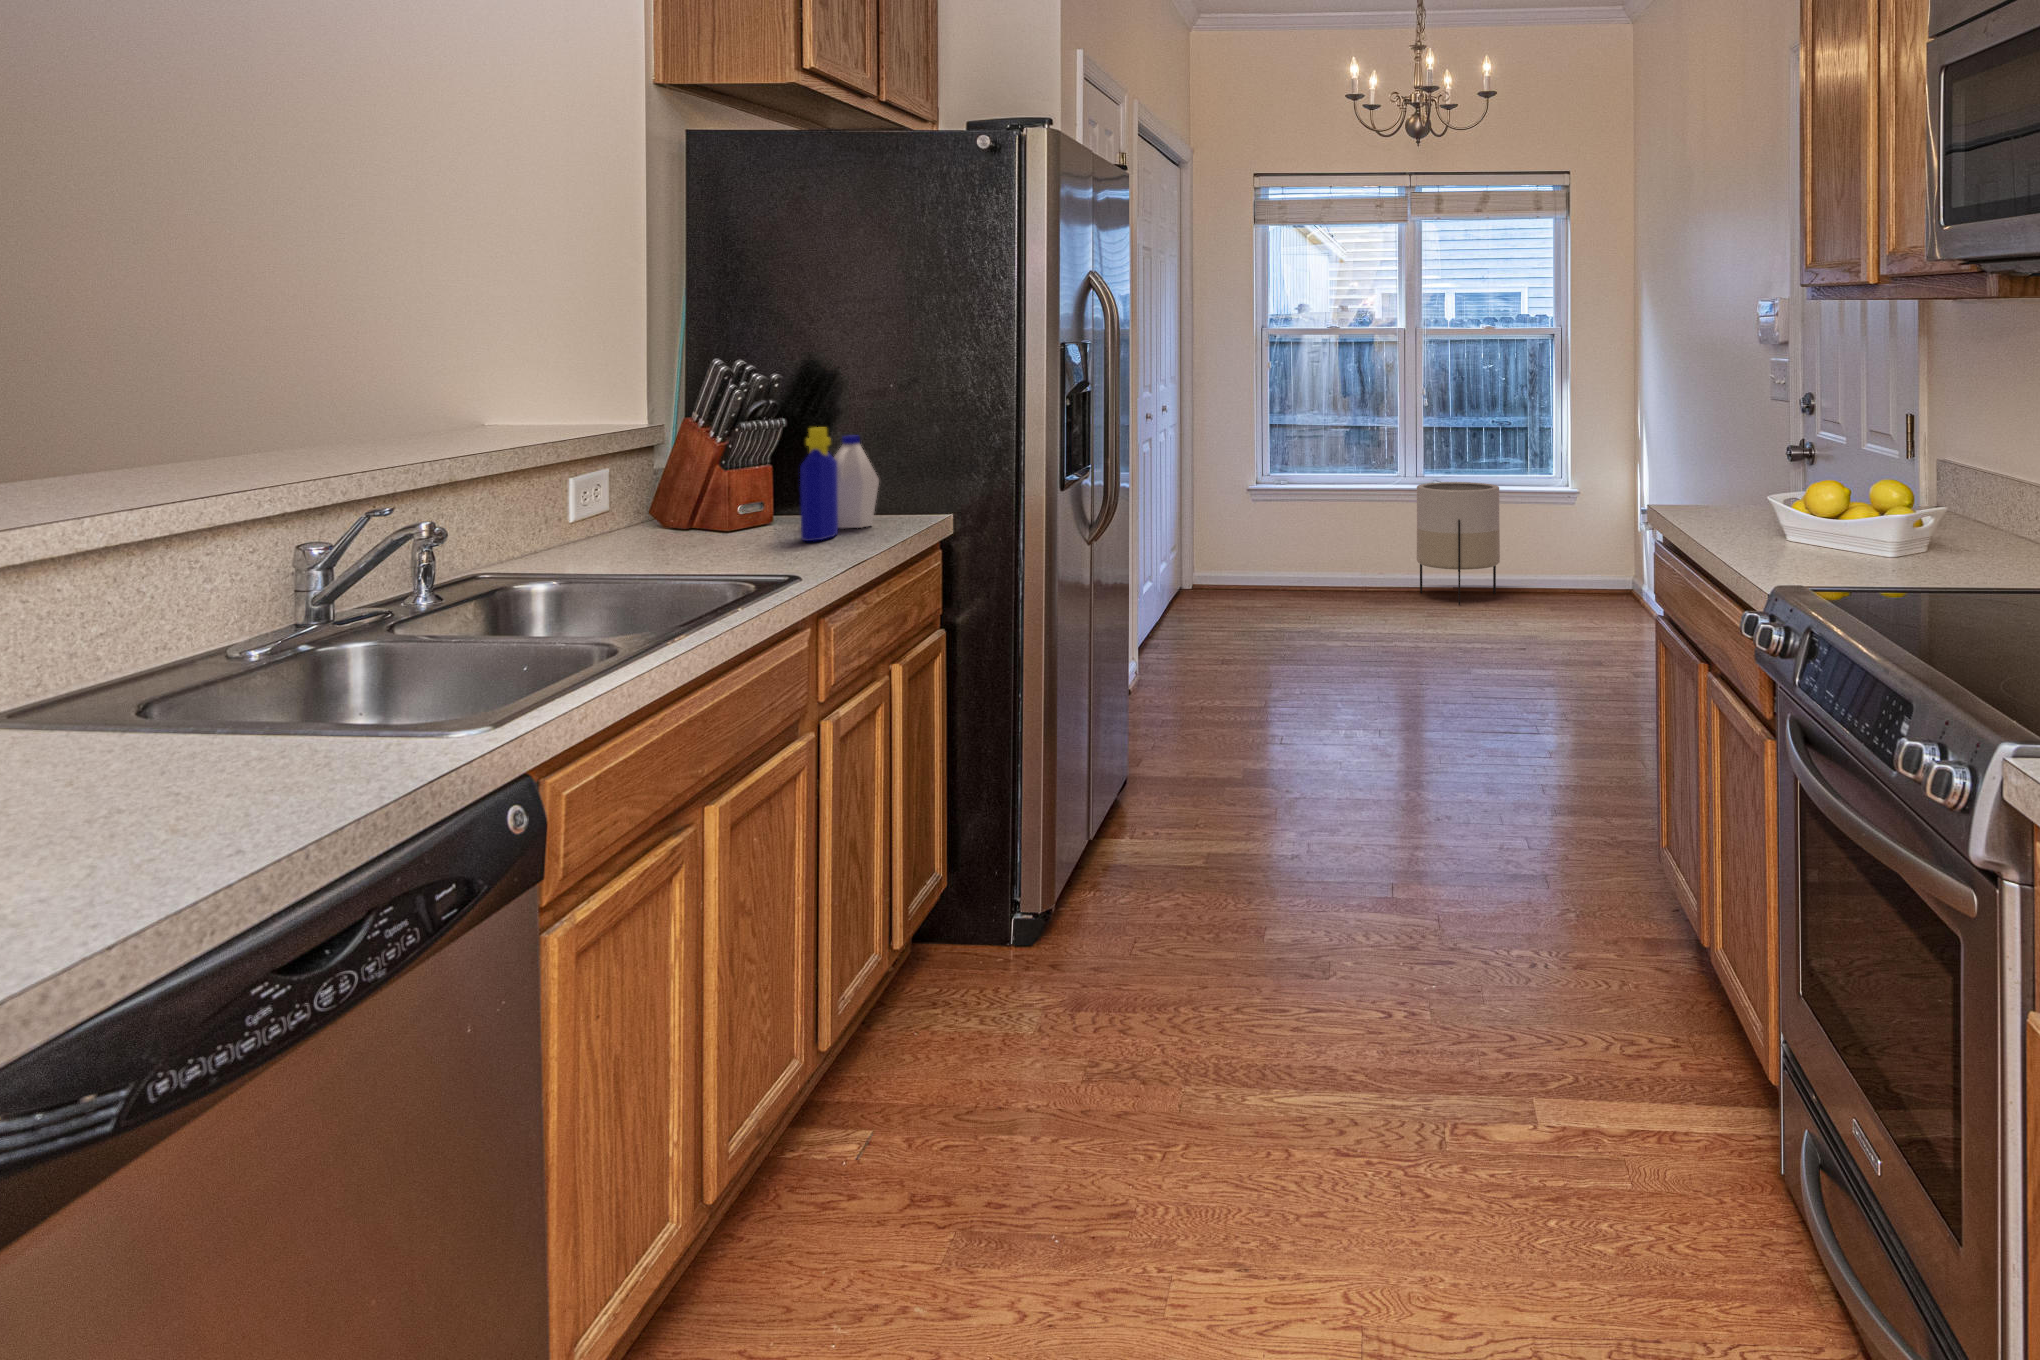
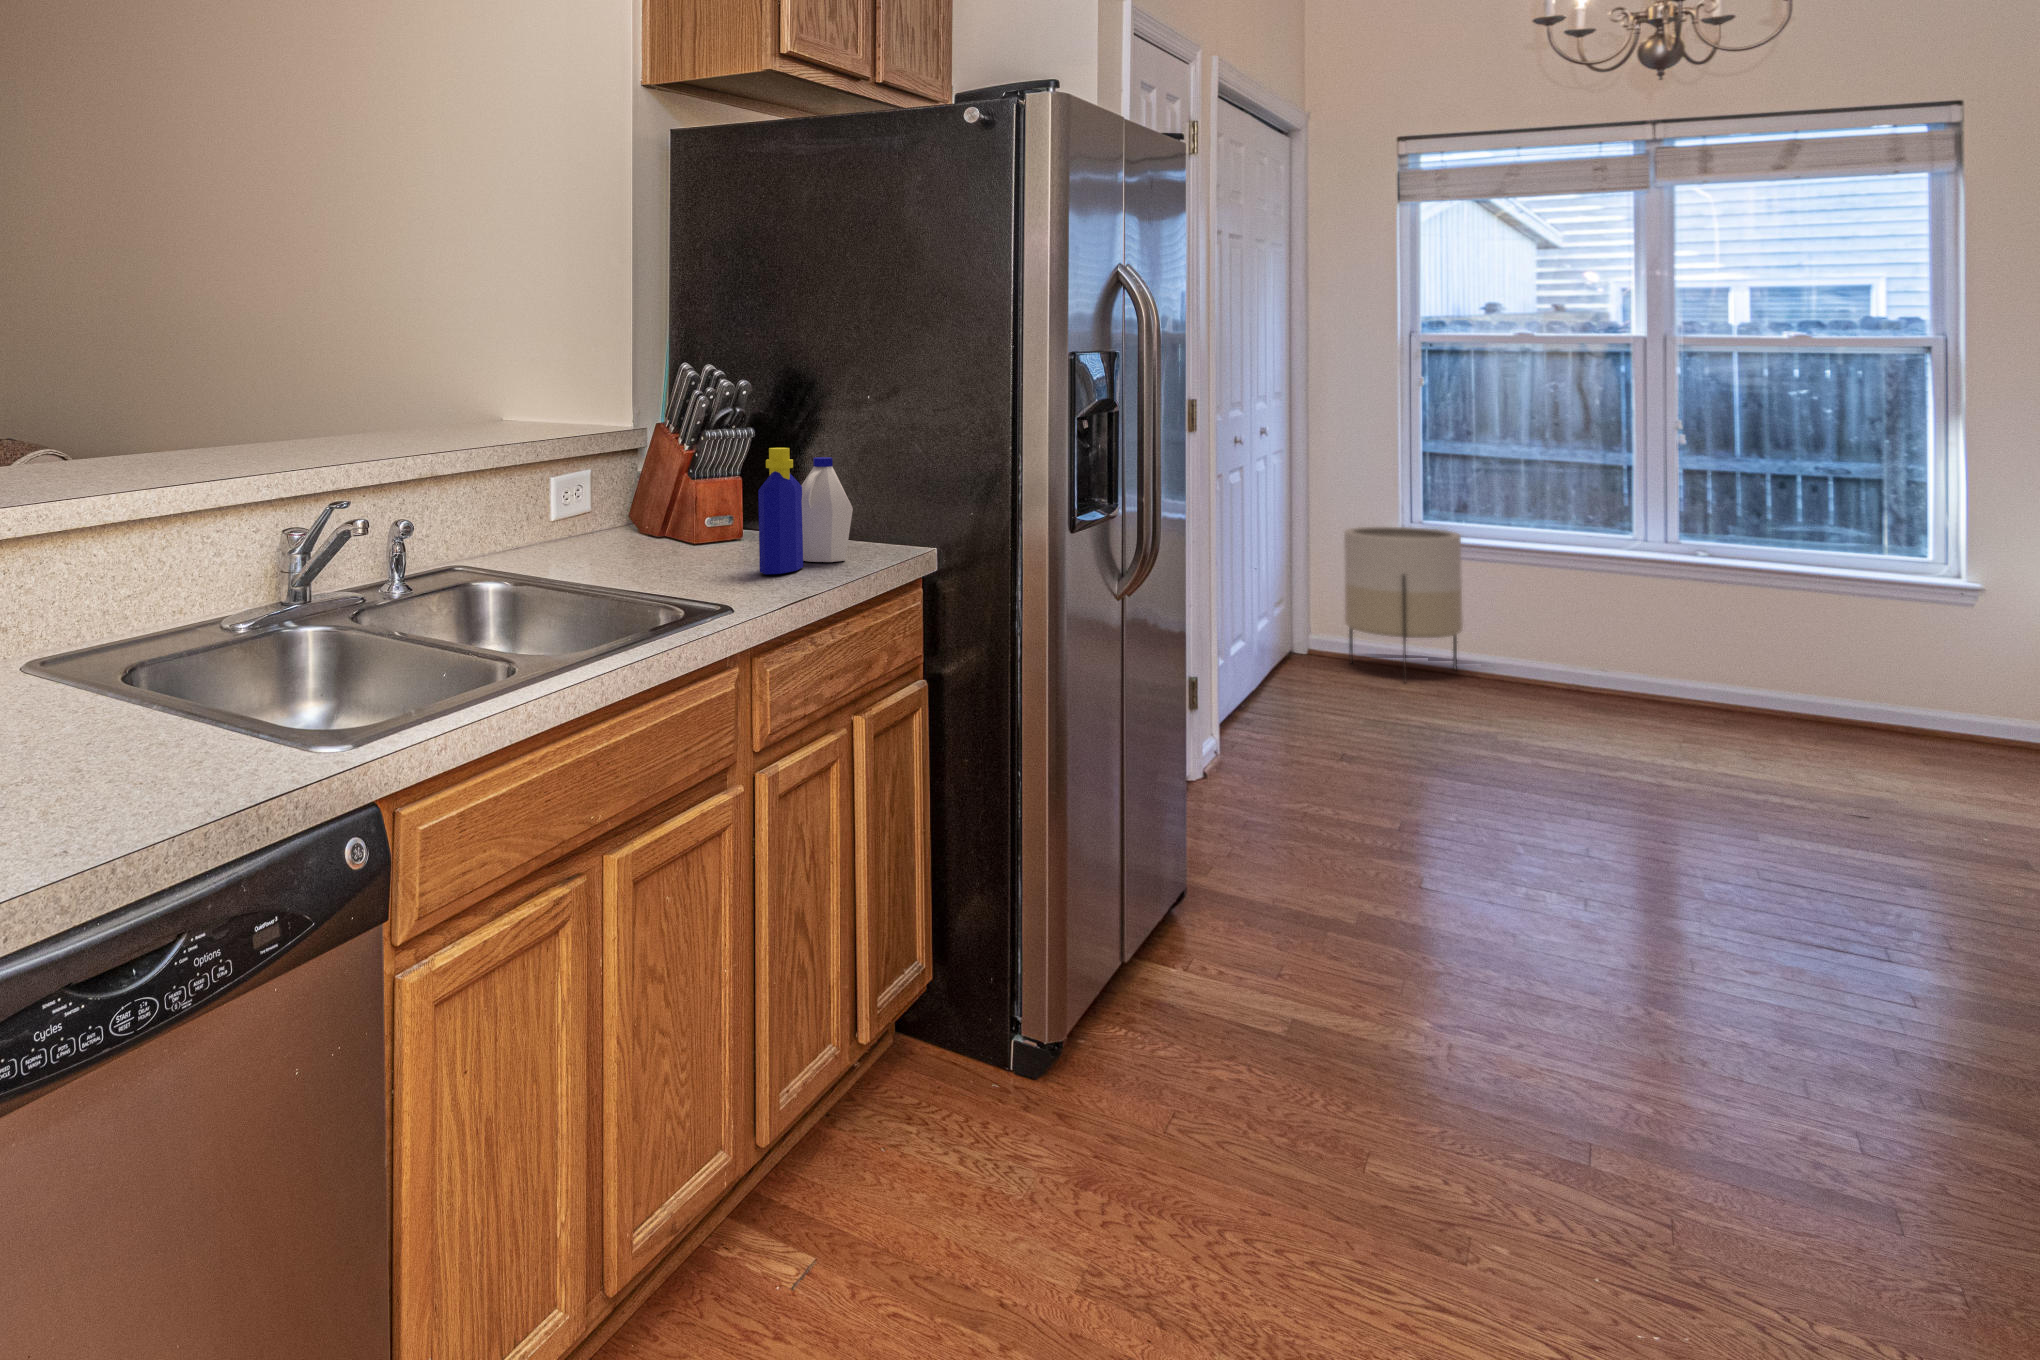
planter: present [1417,482,1500,605] -> present [1344,527,1463,670]

